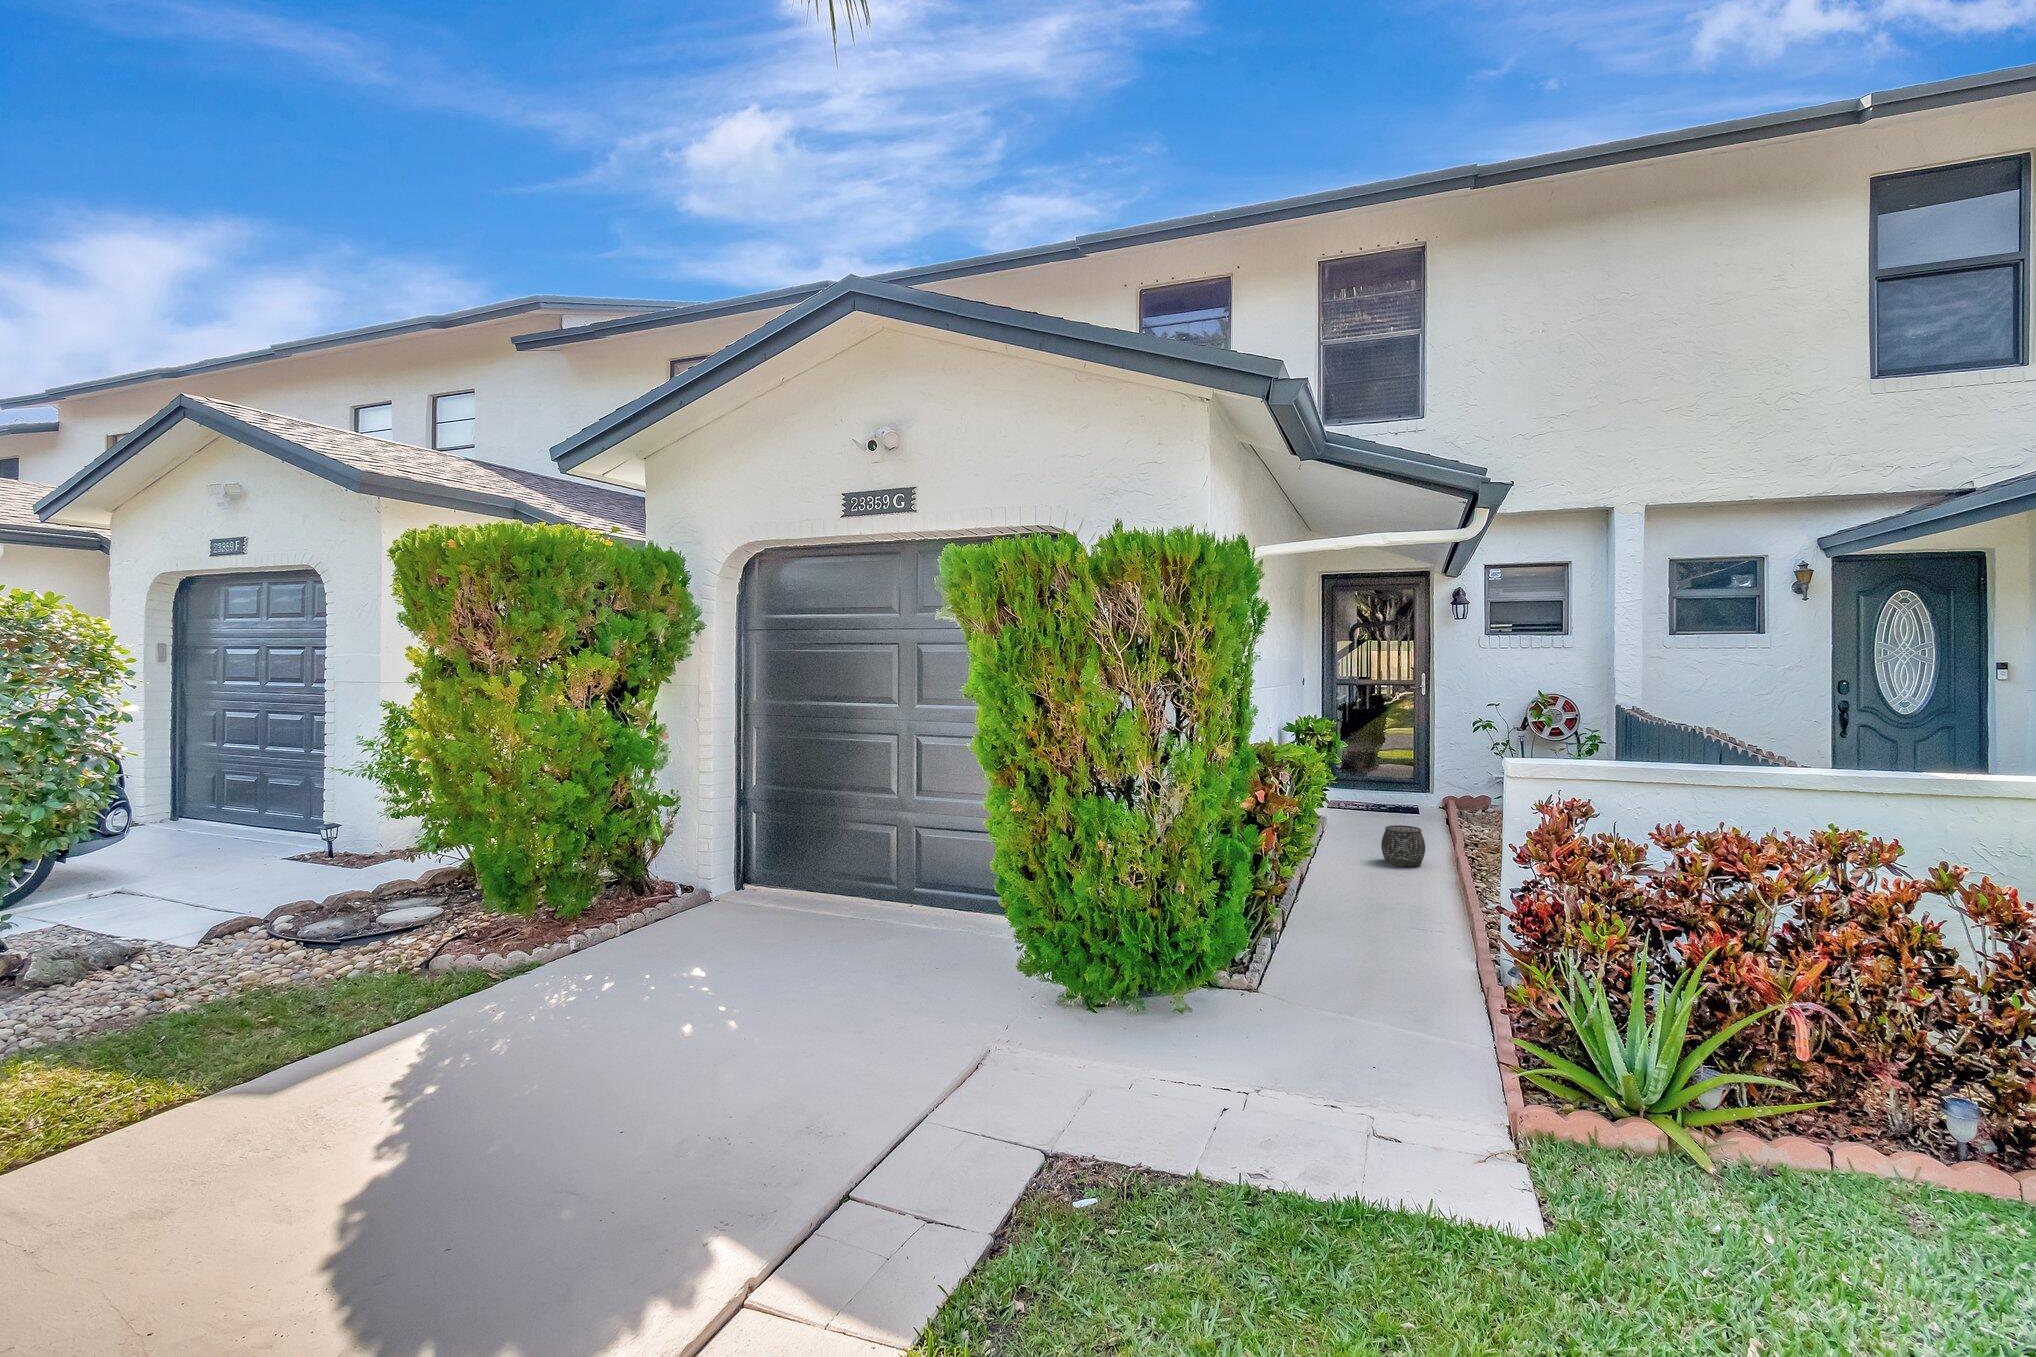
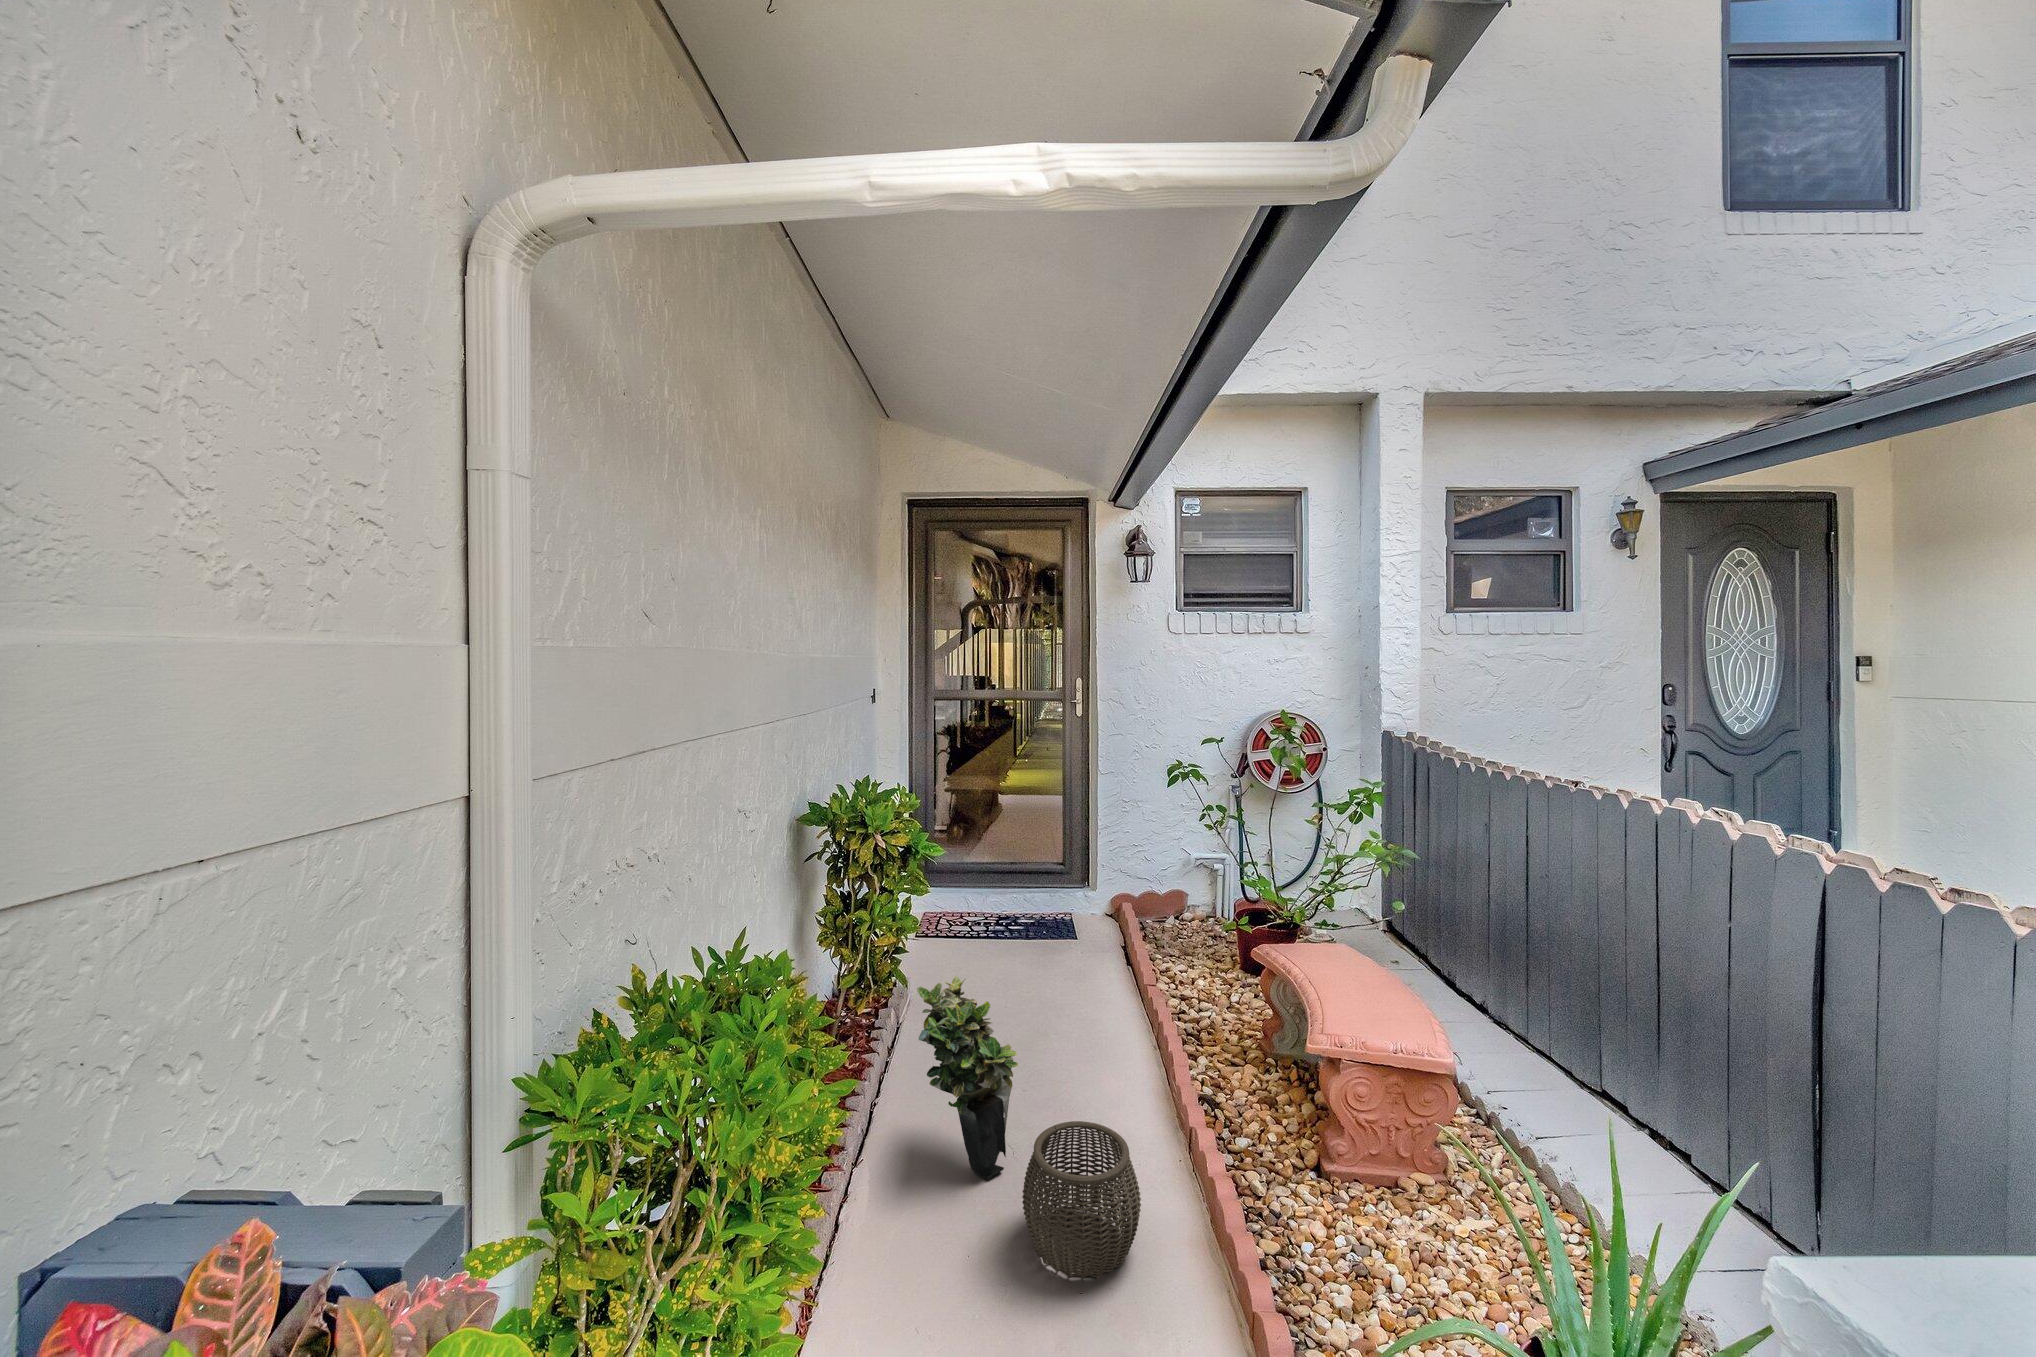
potted plant: none [1339,782,1380,853] -> present [917,976,1018,1180]

